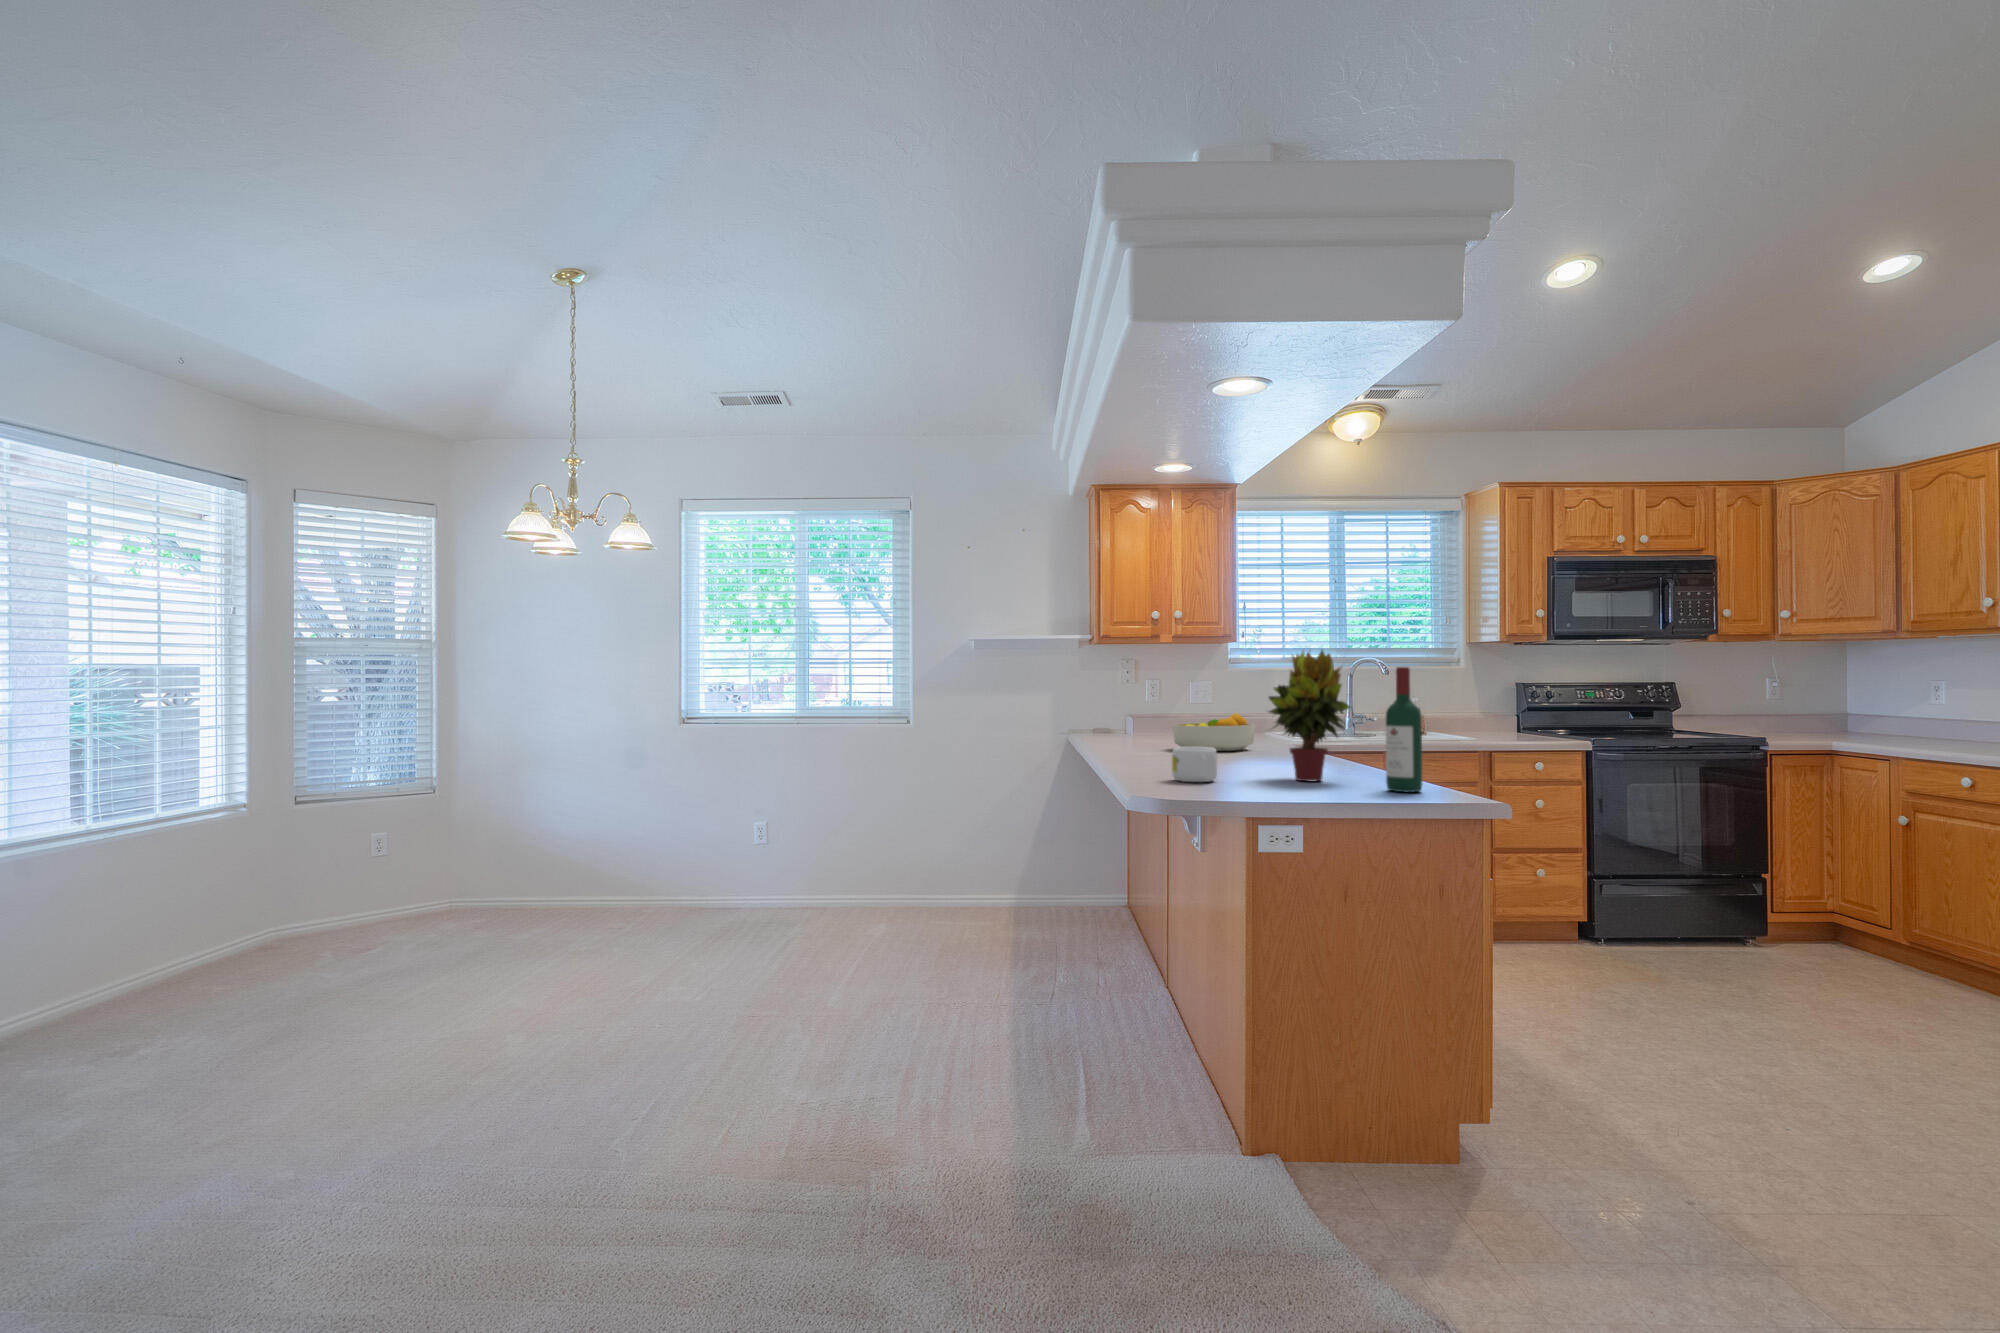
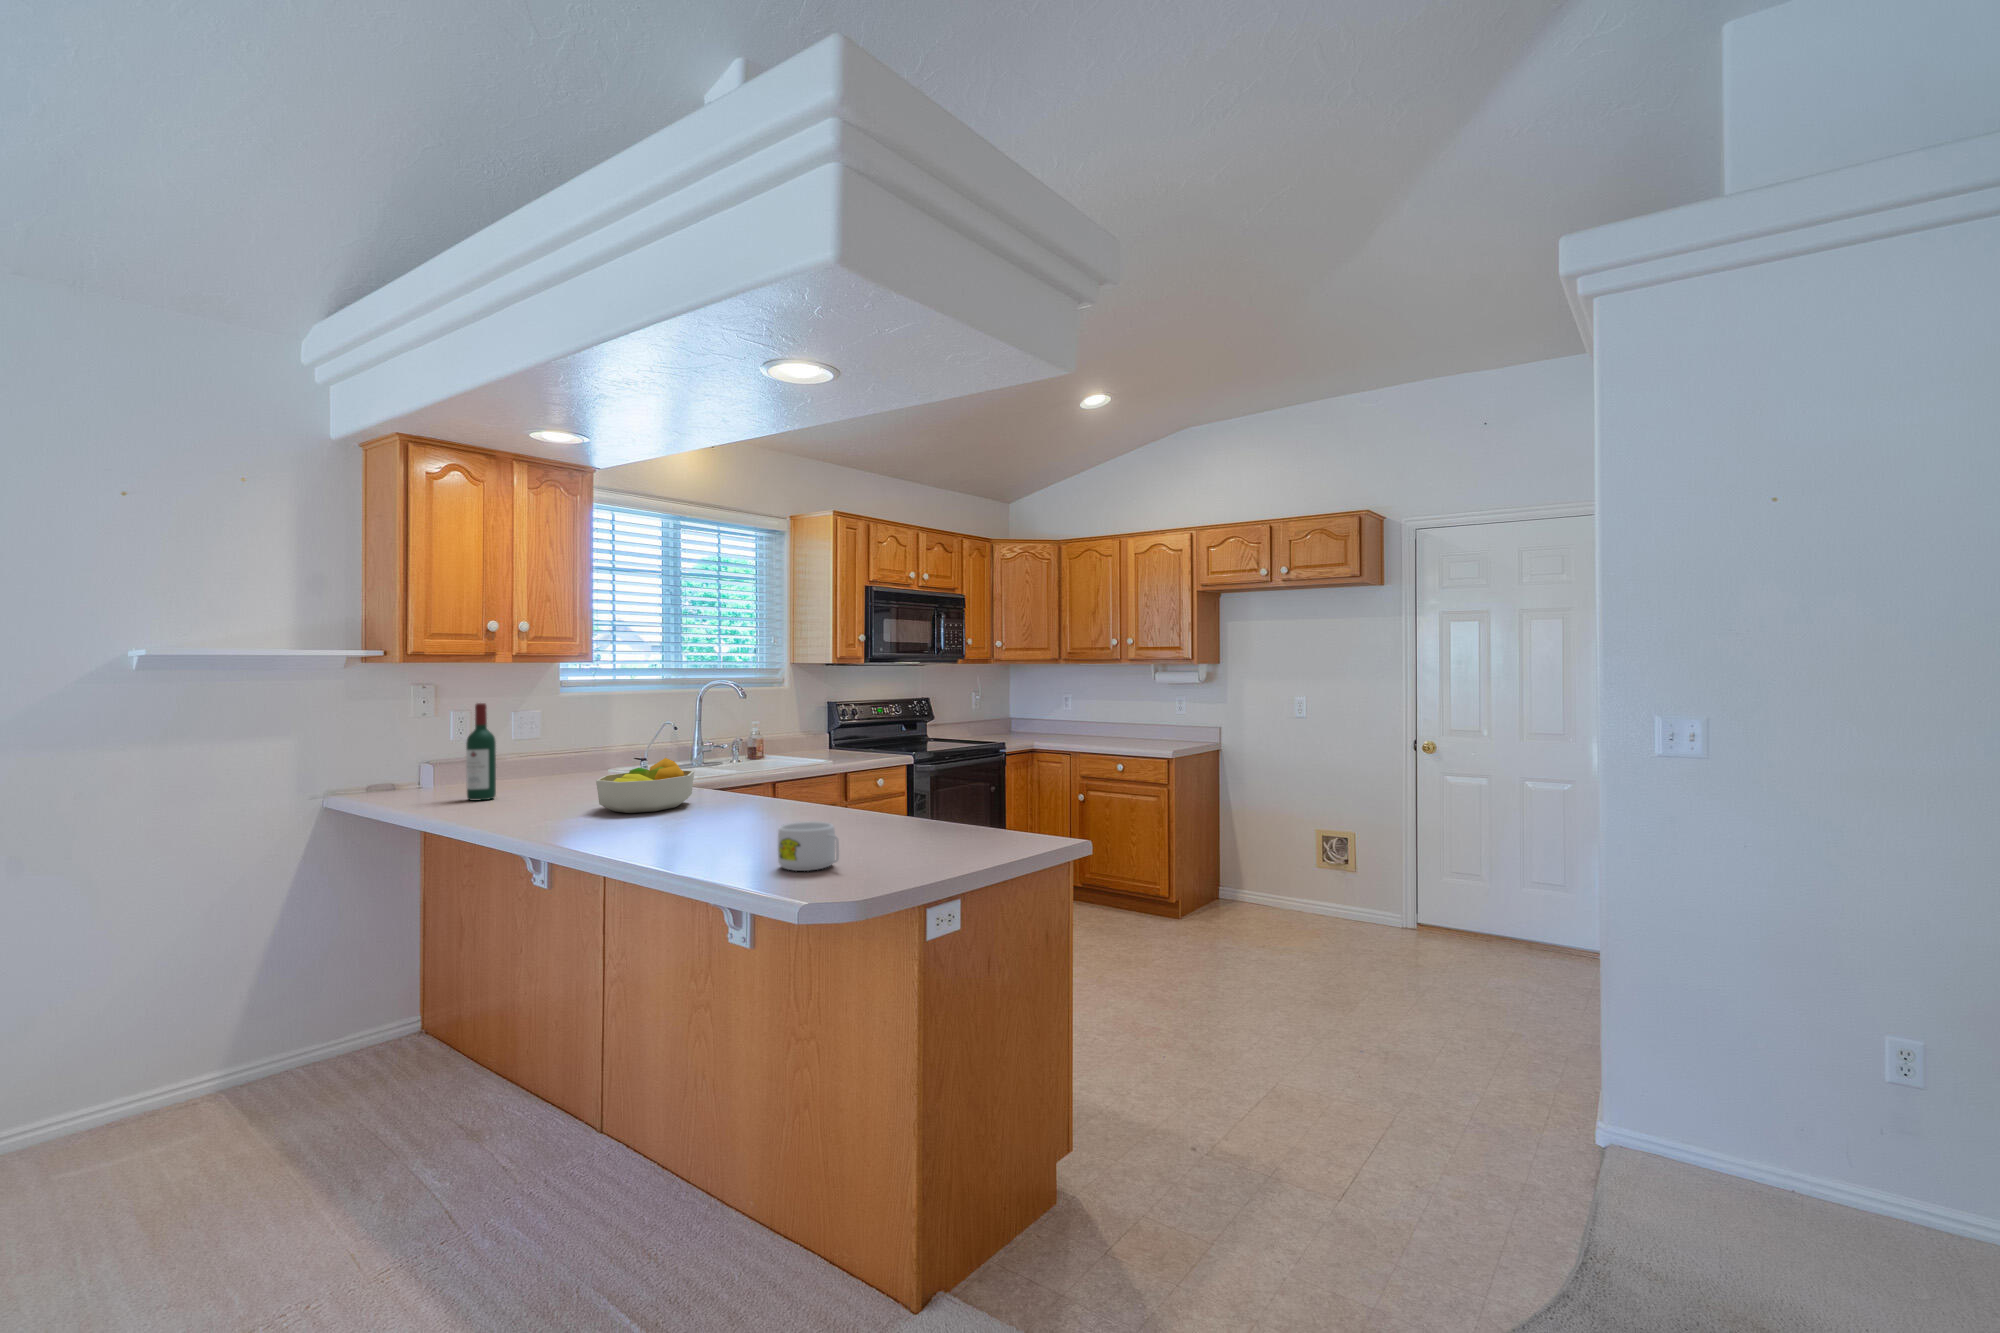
potted plant: present [1269,650,1350,782] -> none [855,695,951,846]
wine bottle: present [1386,667,1422,792] -> present [466,703,496,801]

